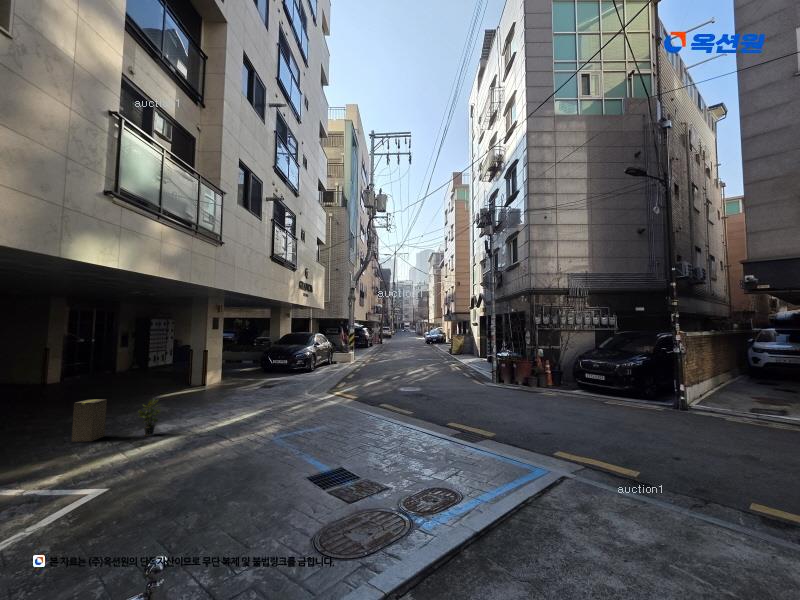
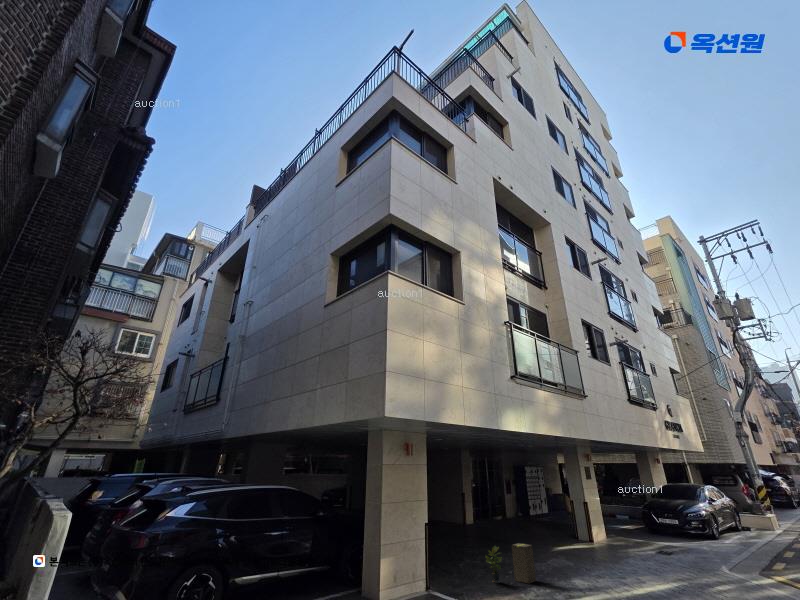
potted plant: present [138,399,161,436] -> present [486,546,502,583]

